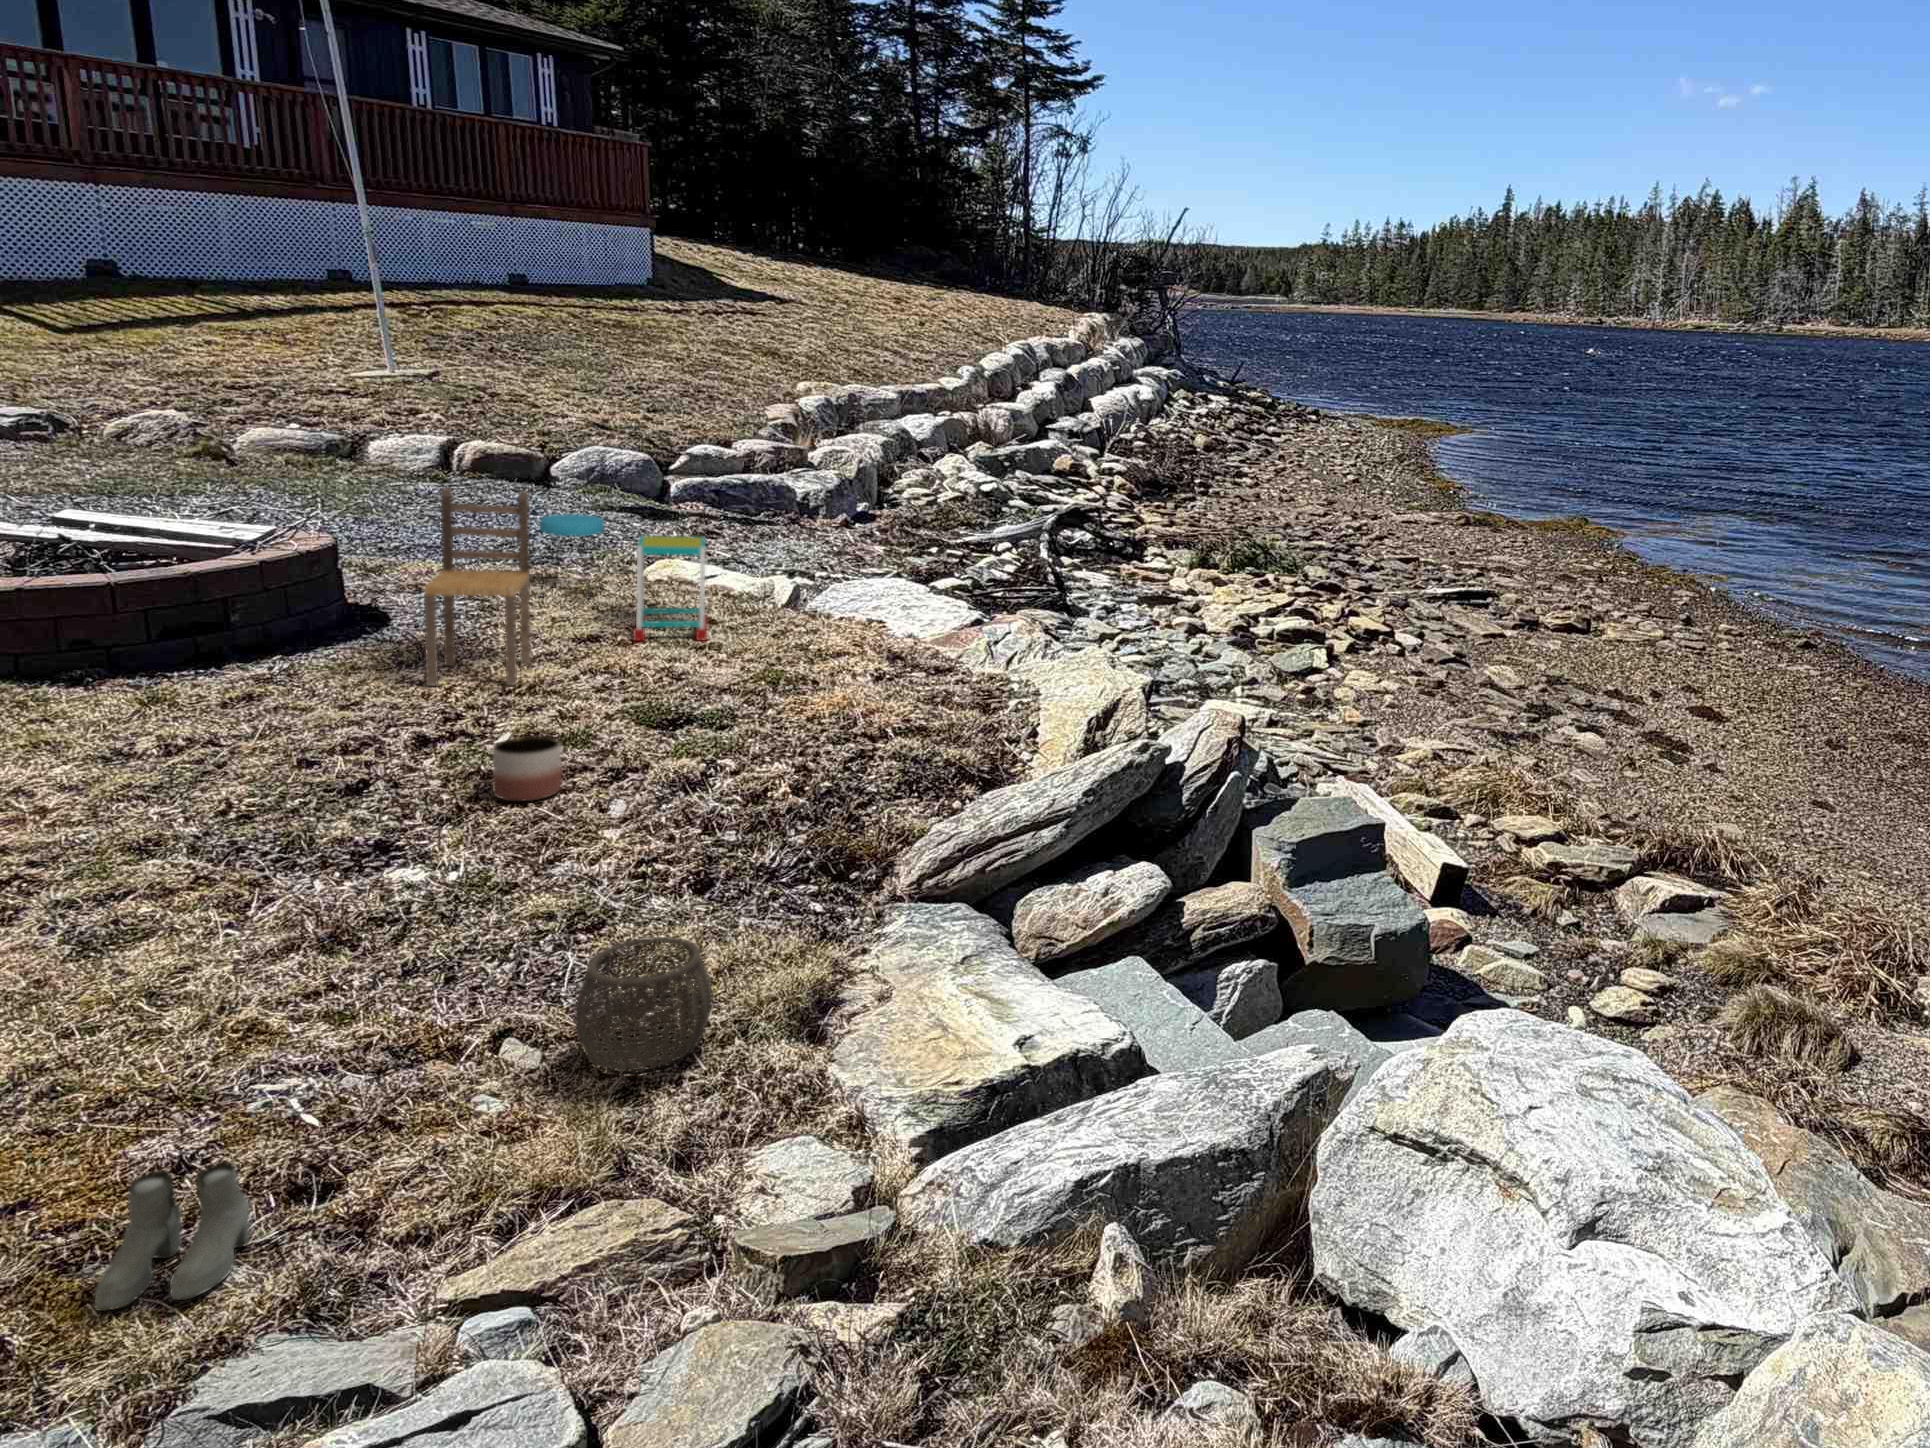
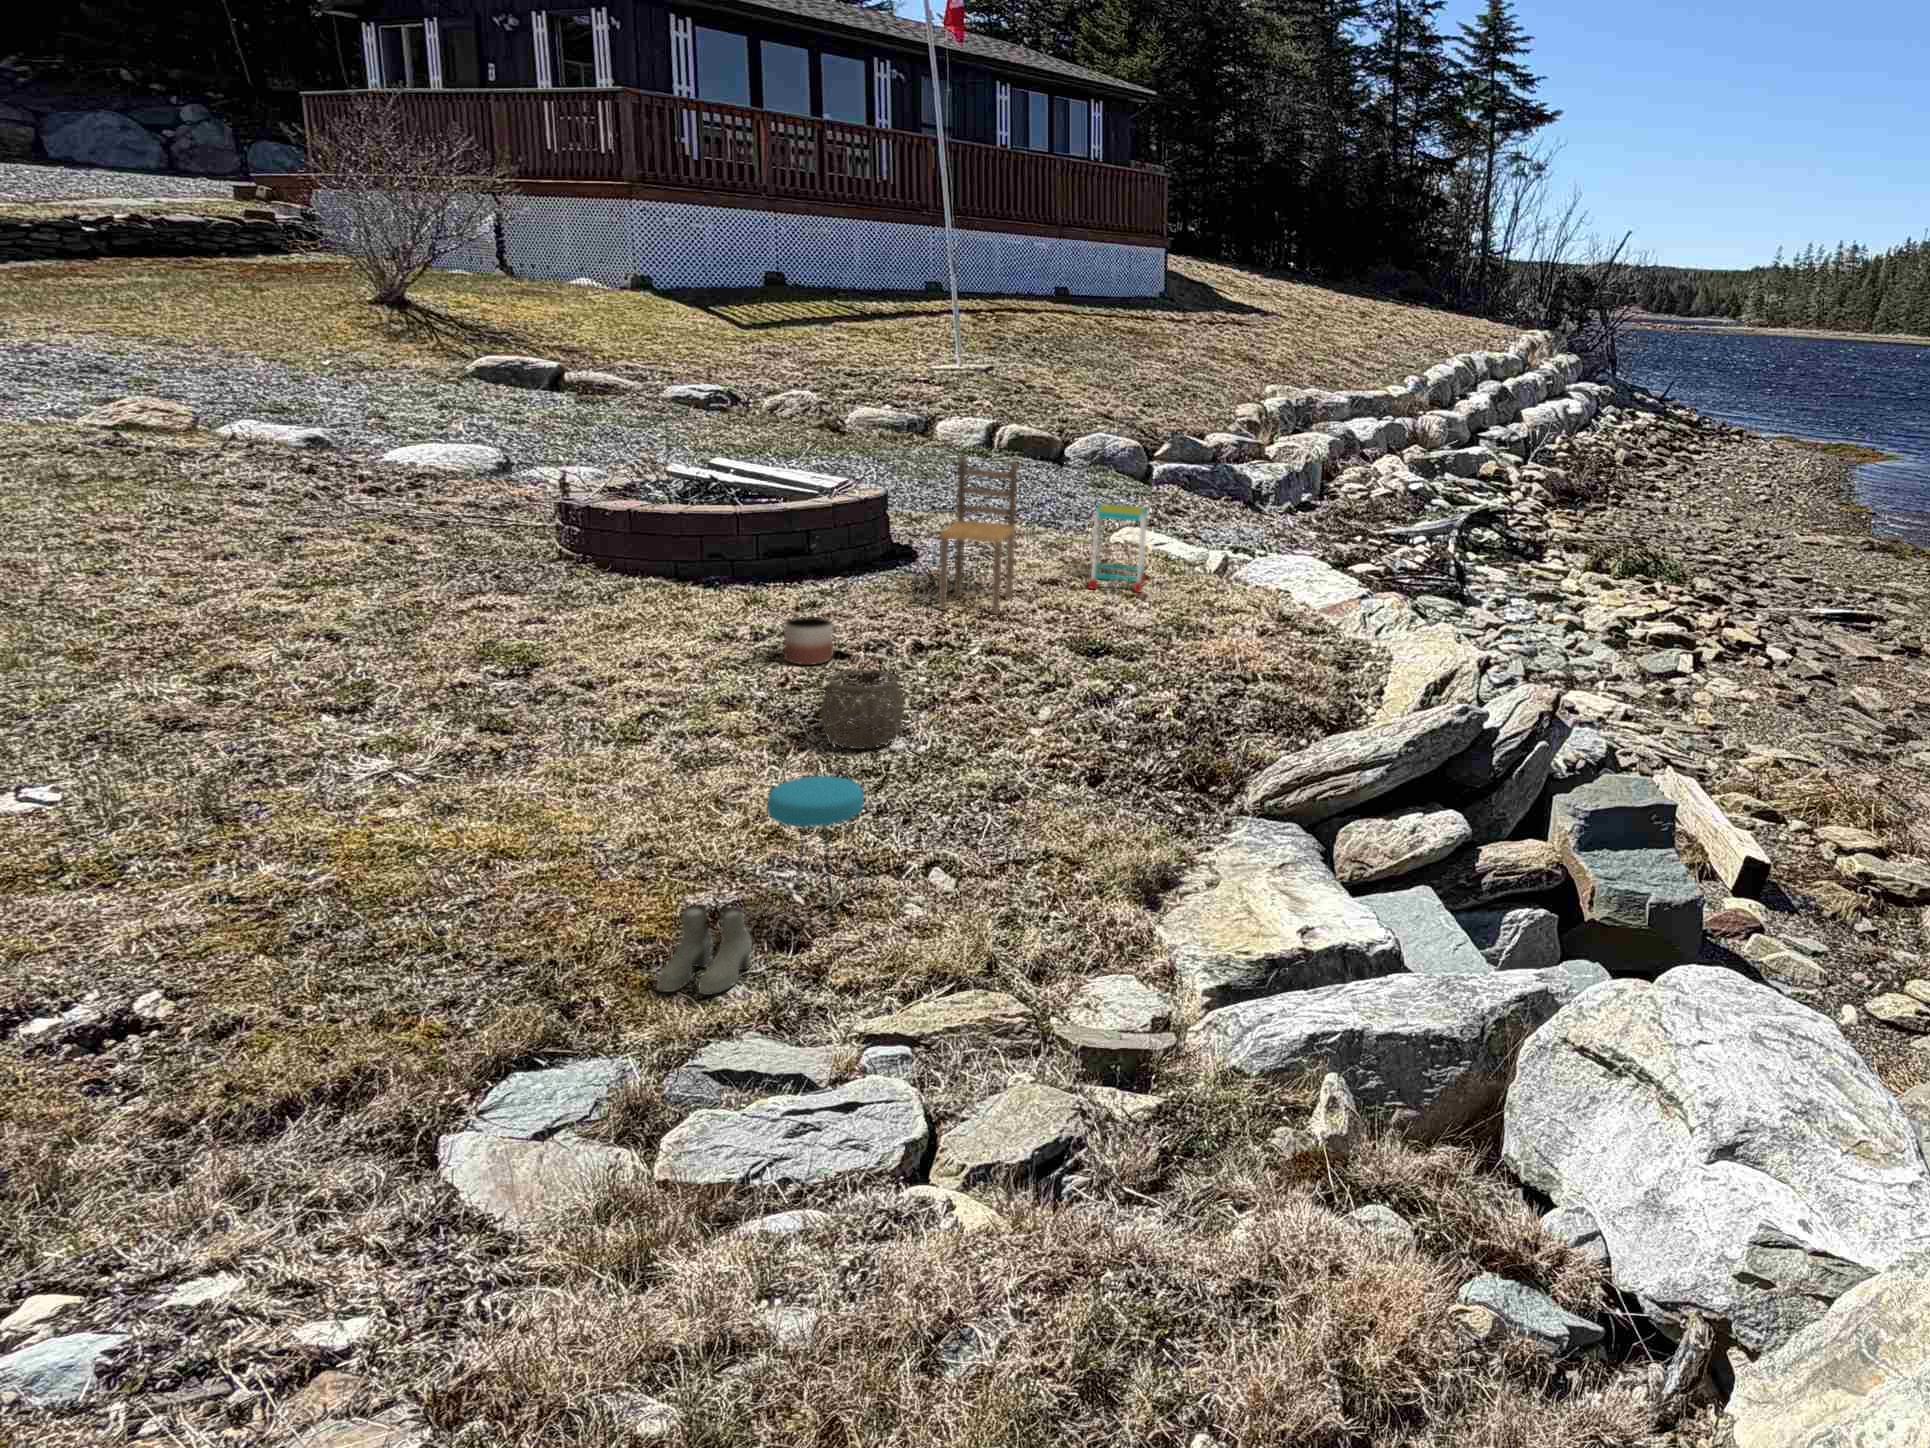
stool: present [539,514,604,596] -> present [762,776,865,924]
planter: present [493,736,562,801] -> present [784,617,833,665]
woven basket: present [574,937,712,1073] -> present [821,670,905,749]

